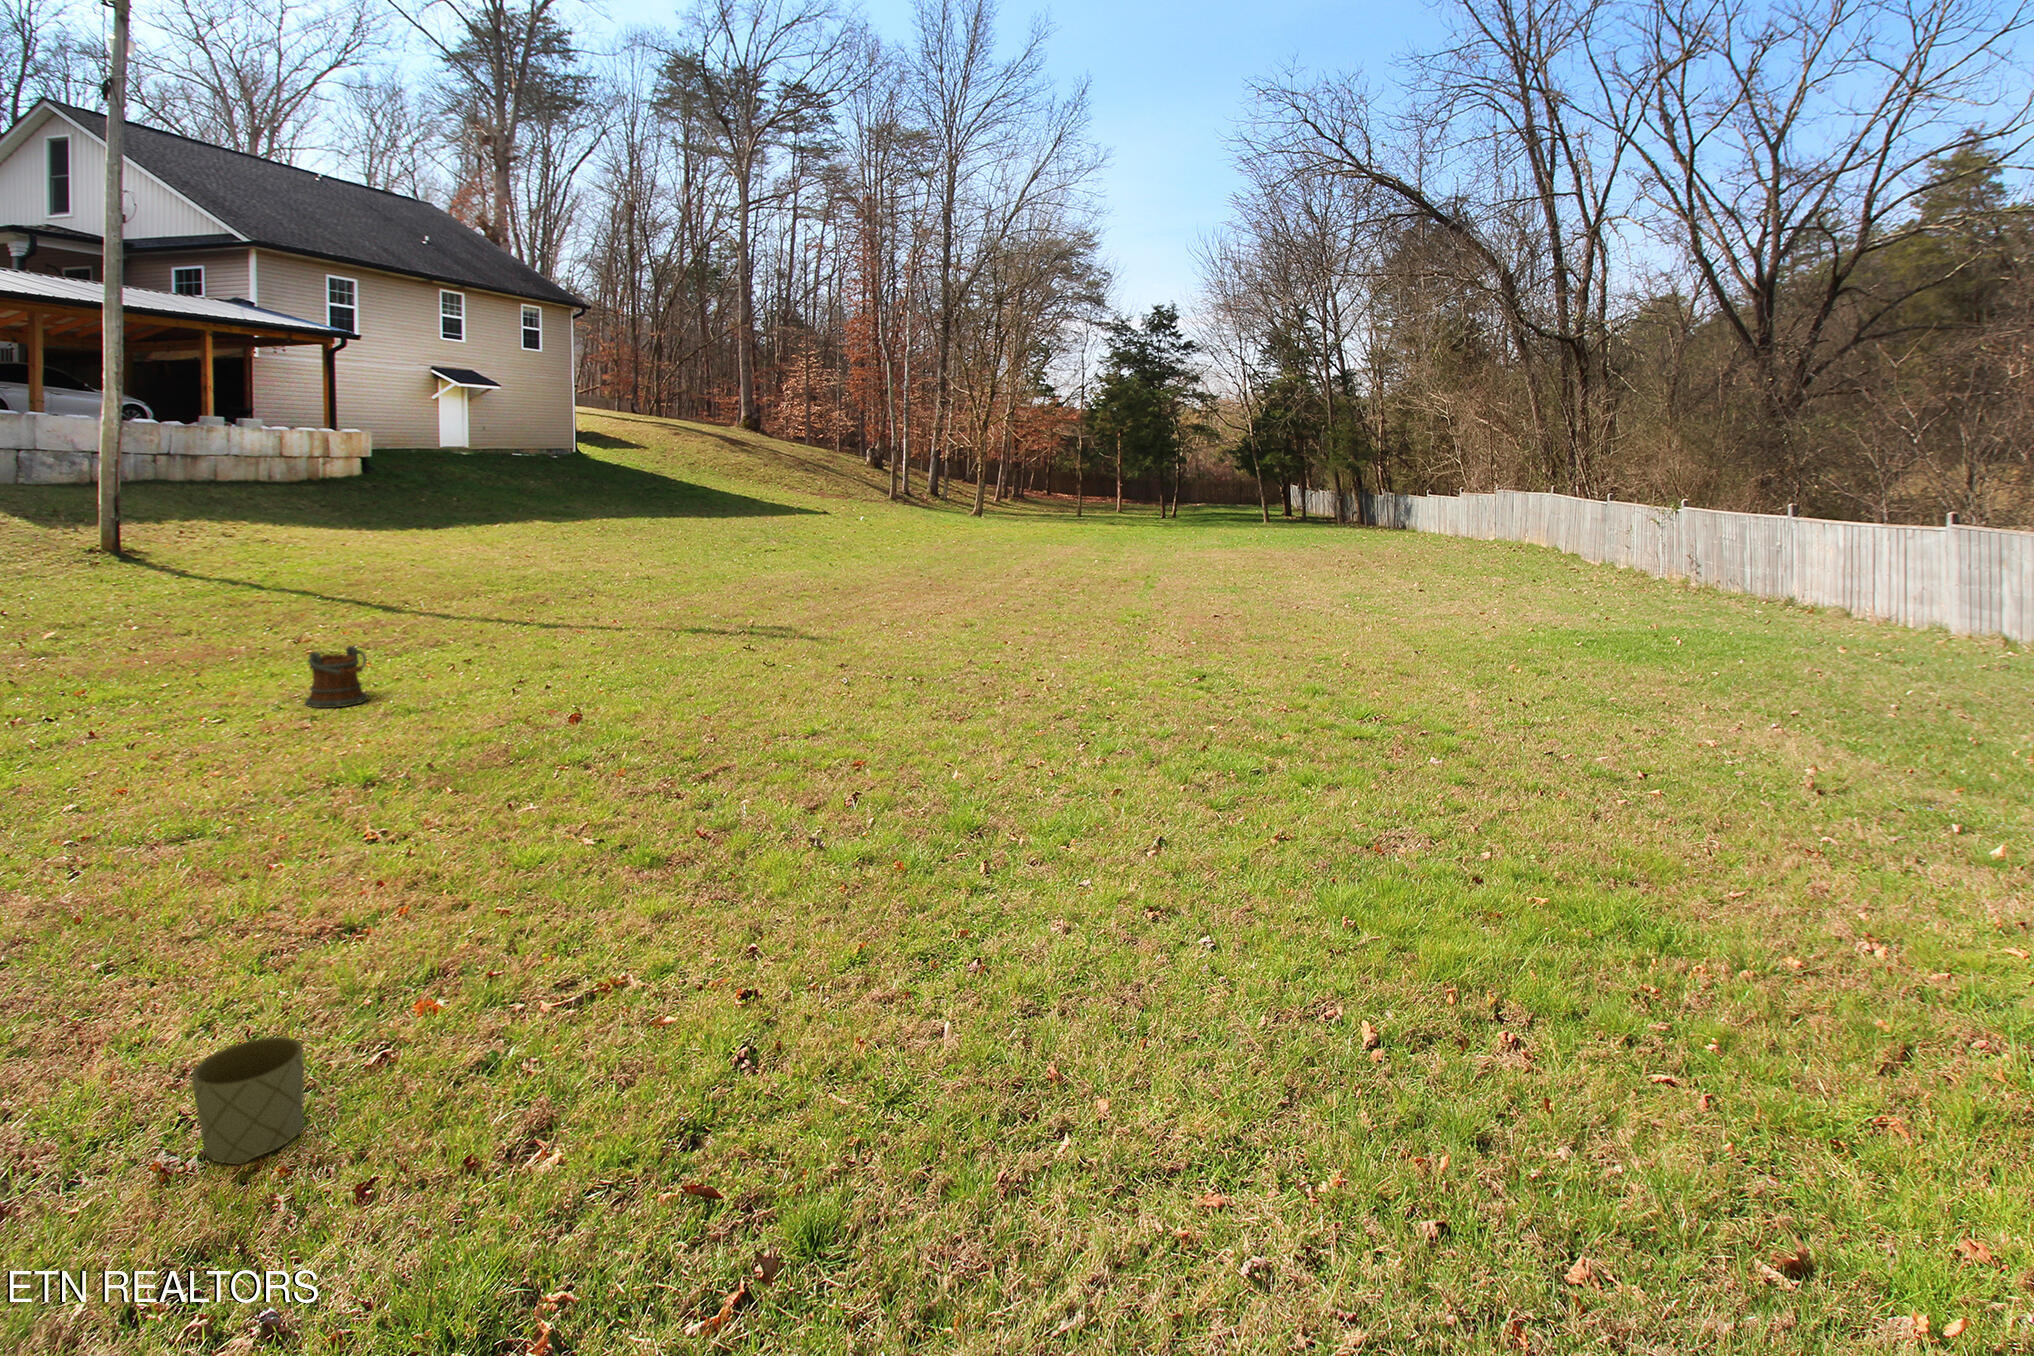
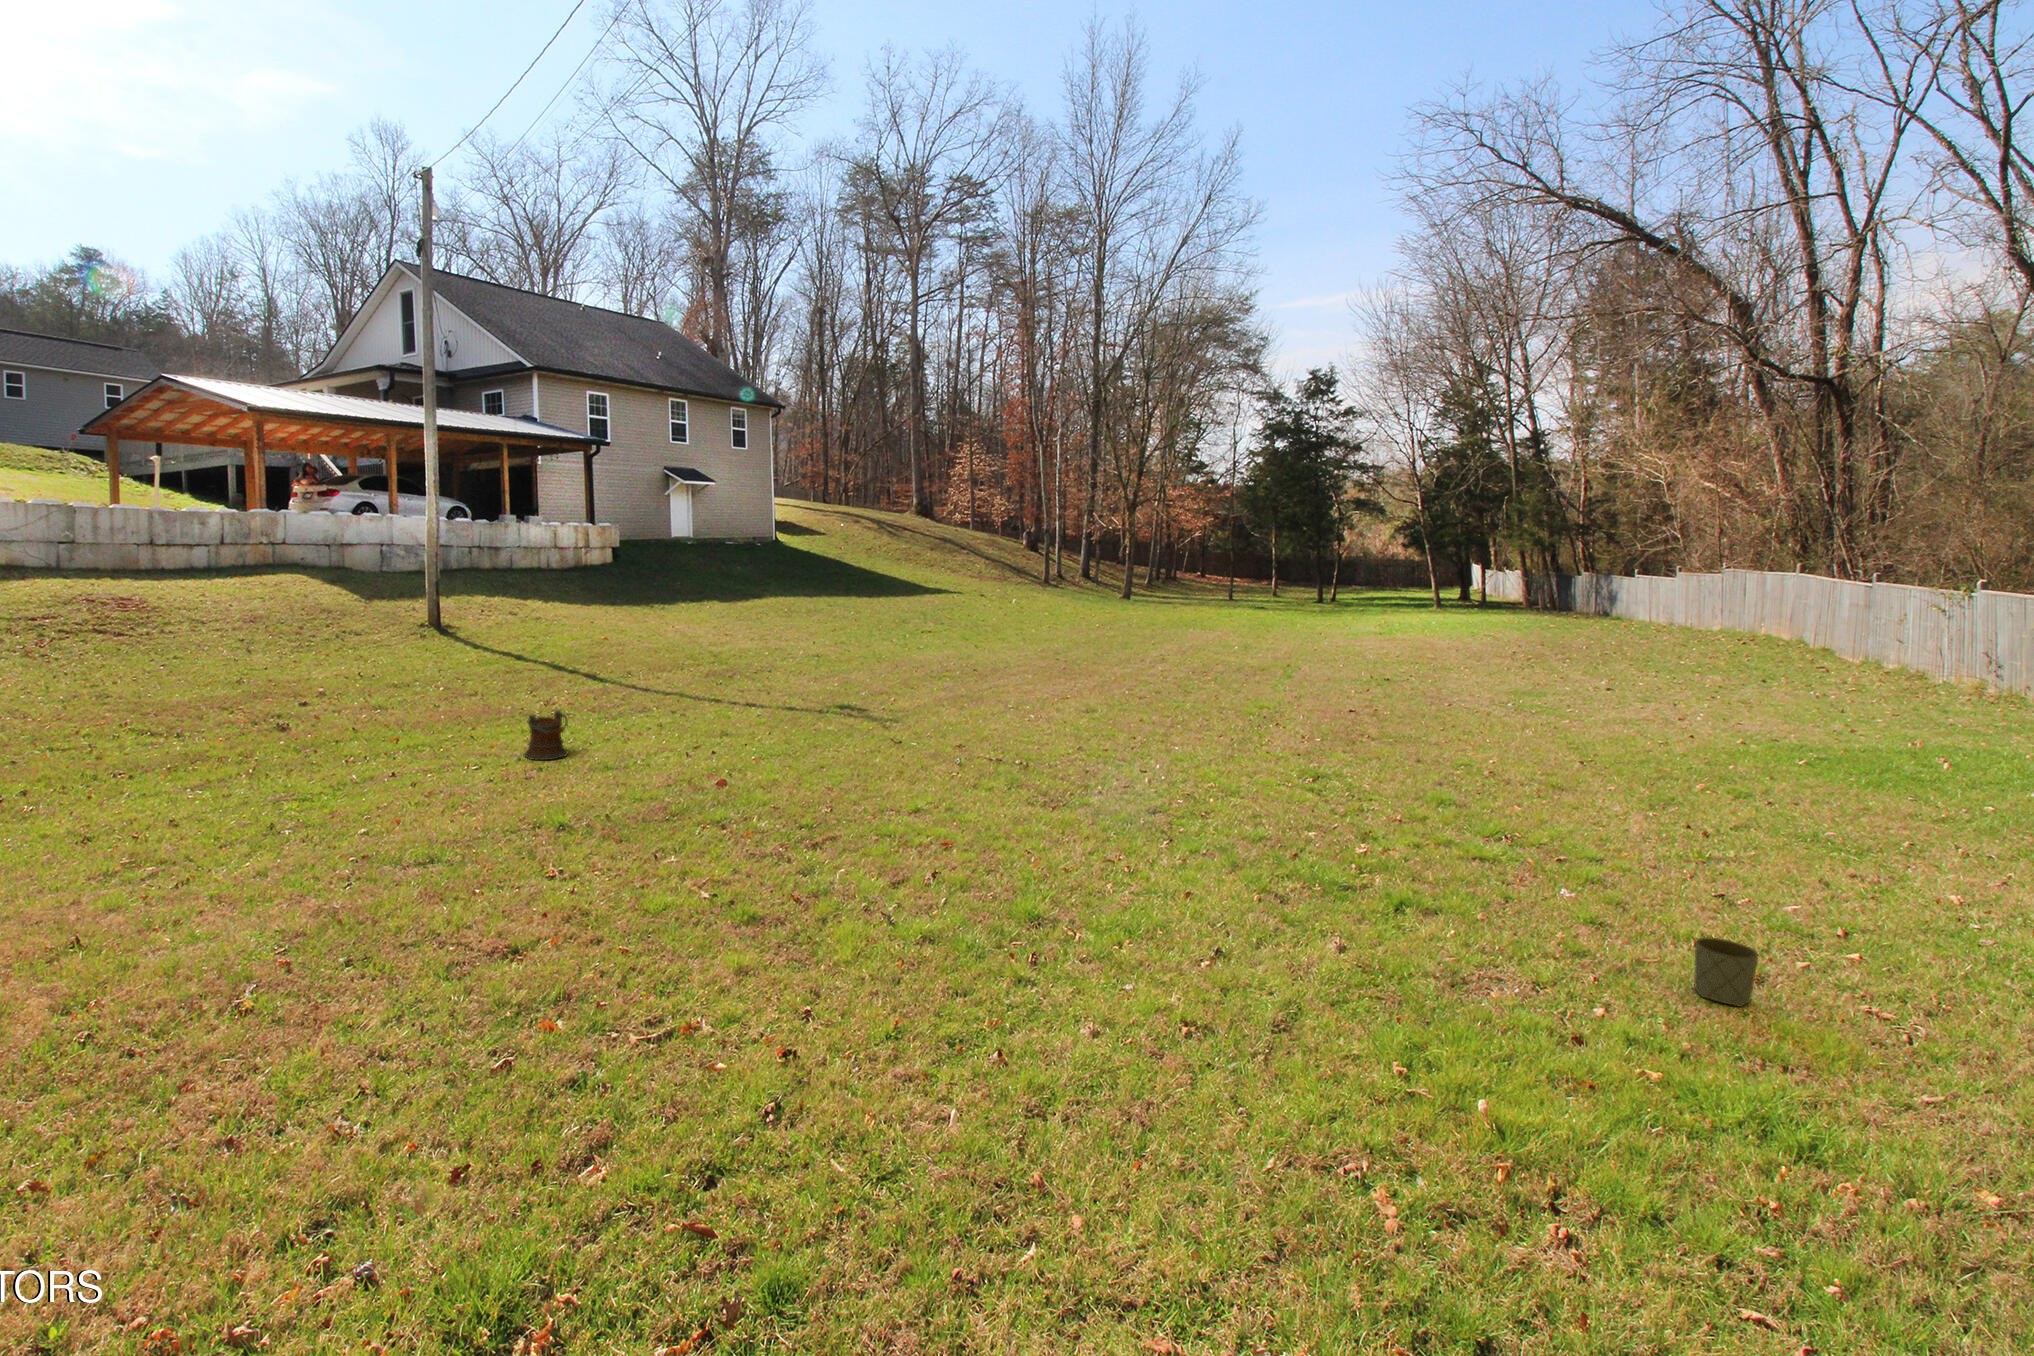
planter: present [192,1037,304,1165] -> present [1694,937,1758,1007]

